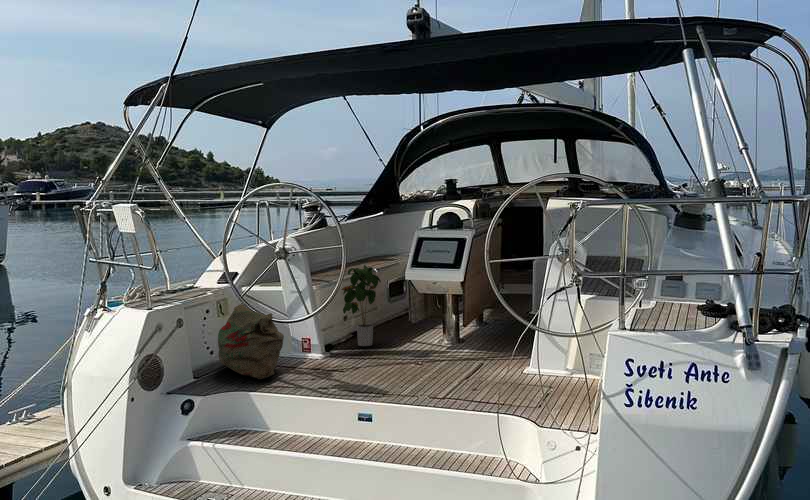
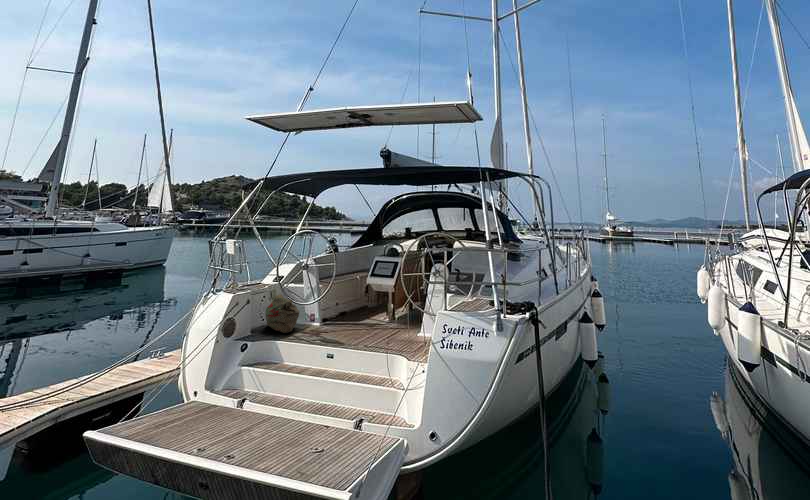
potted plant: present [341,265,381,346] -> none [334,275,358,318]

